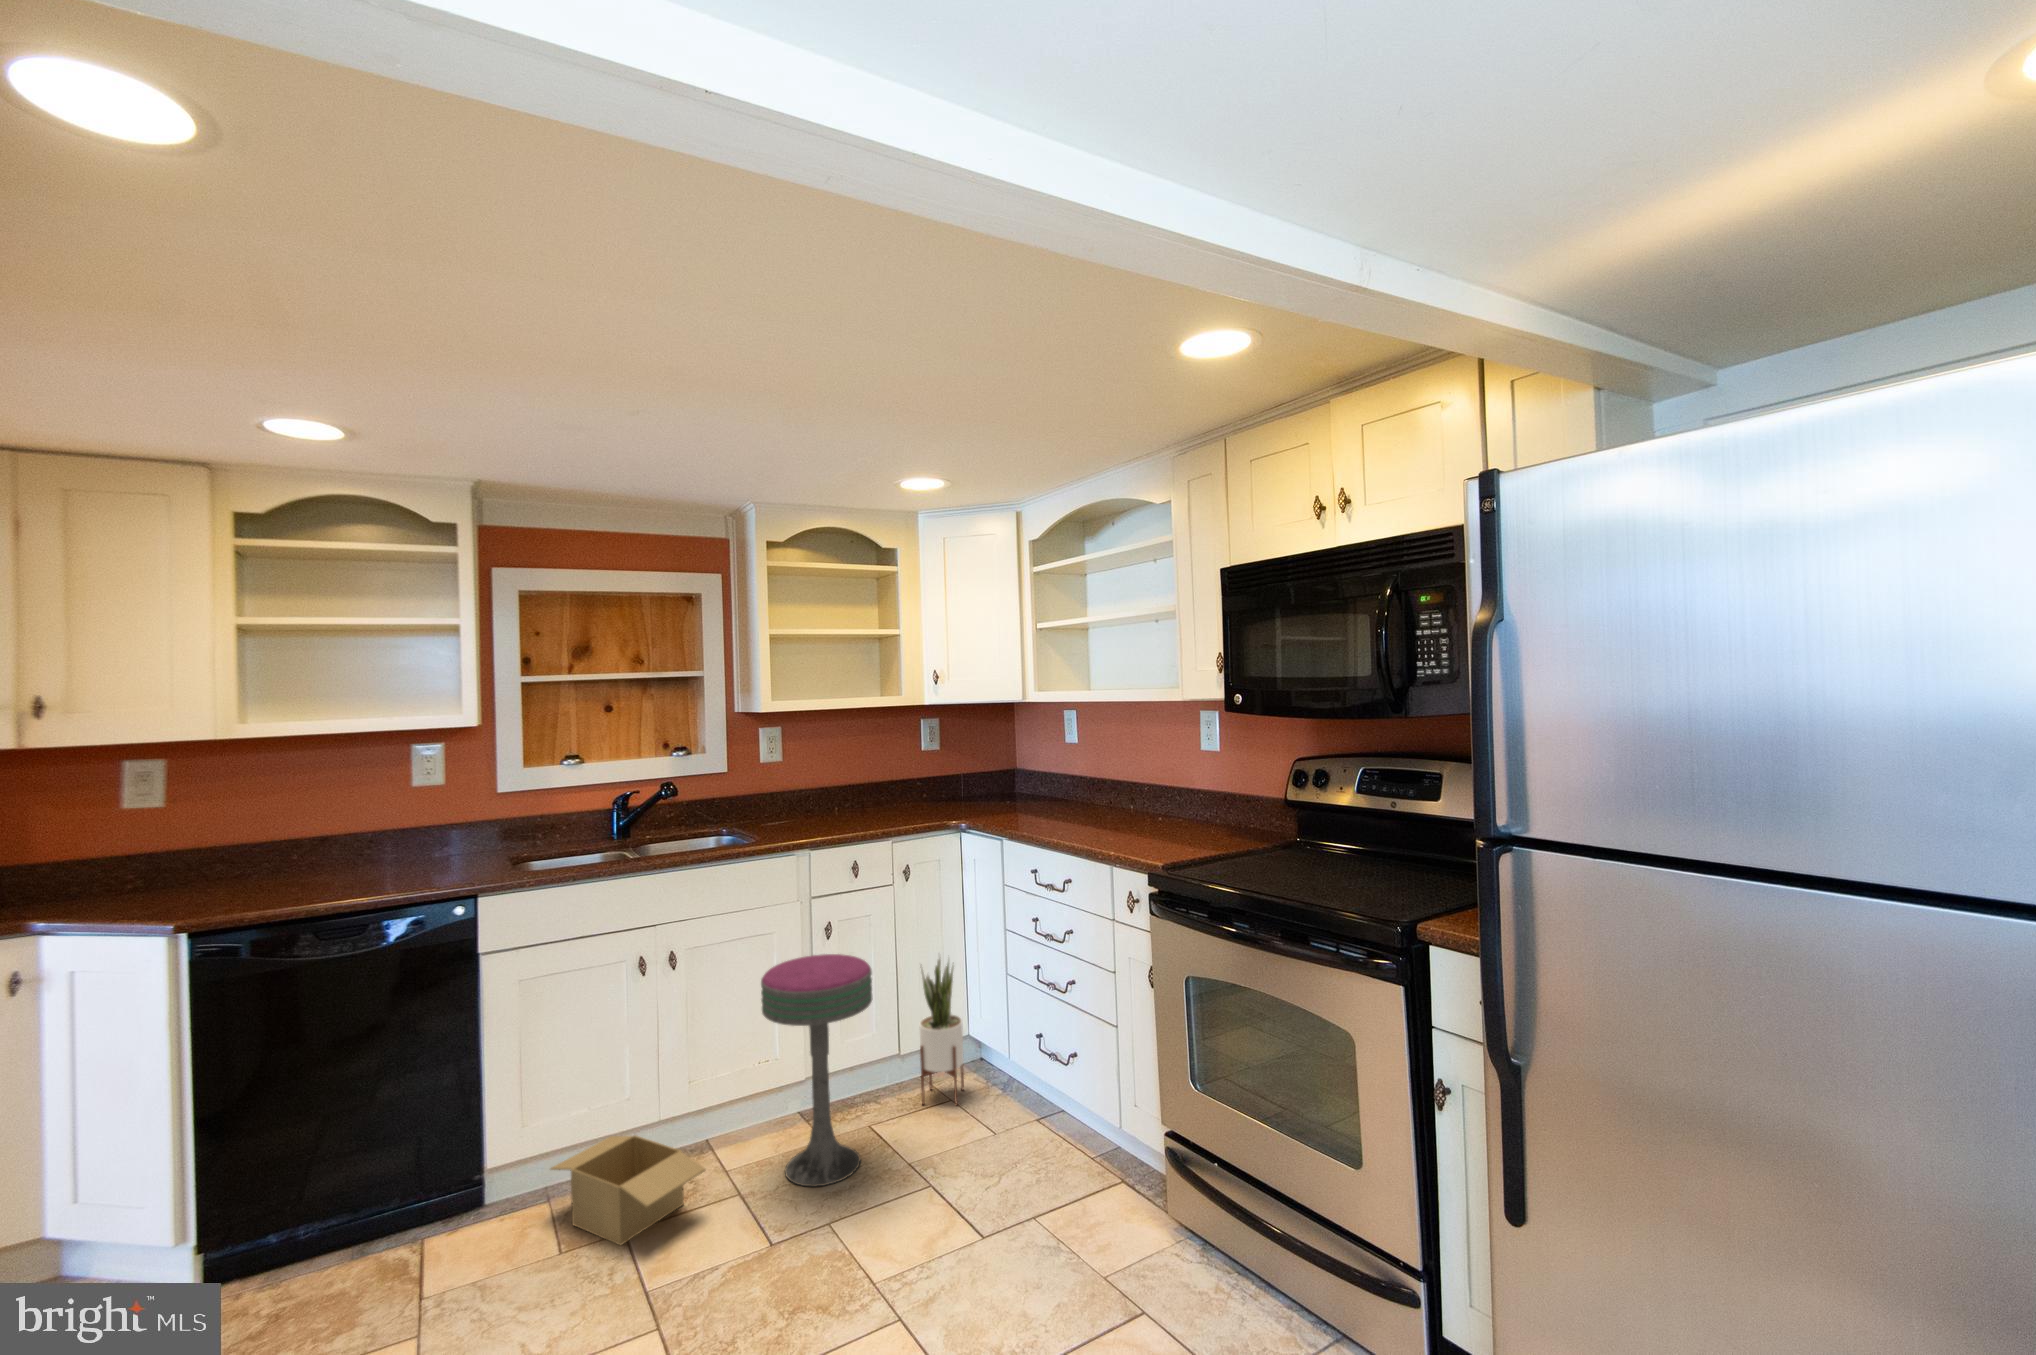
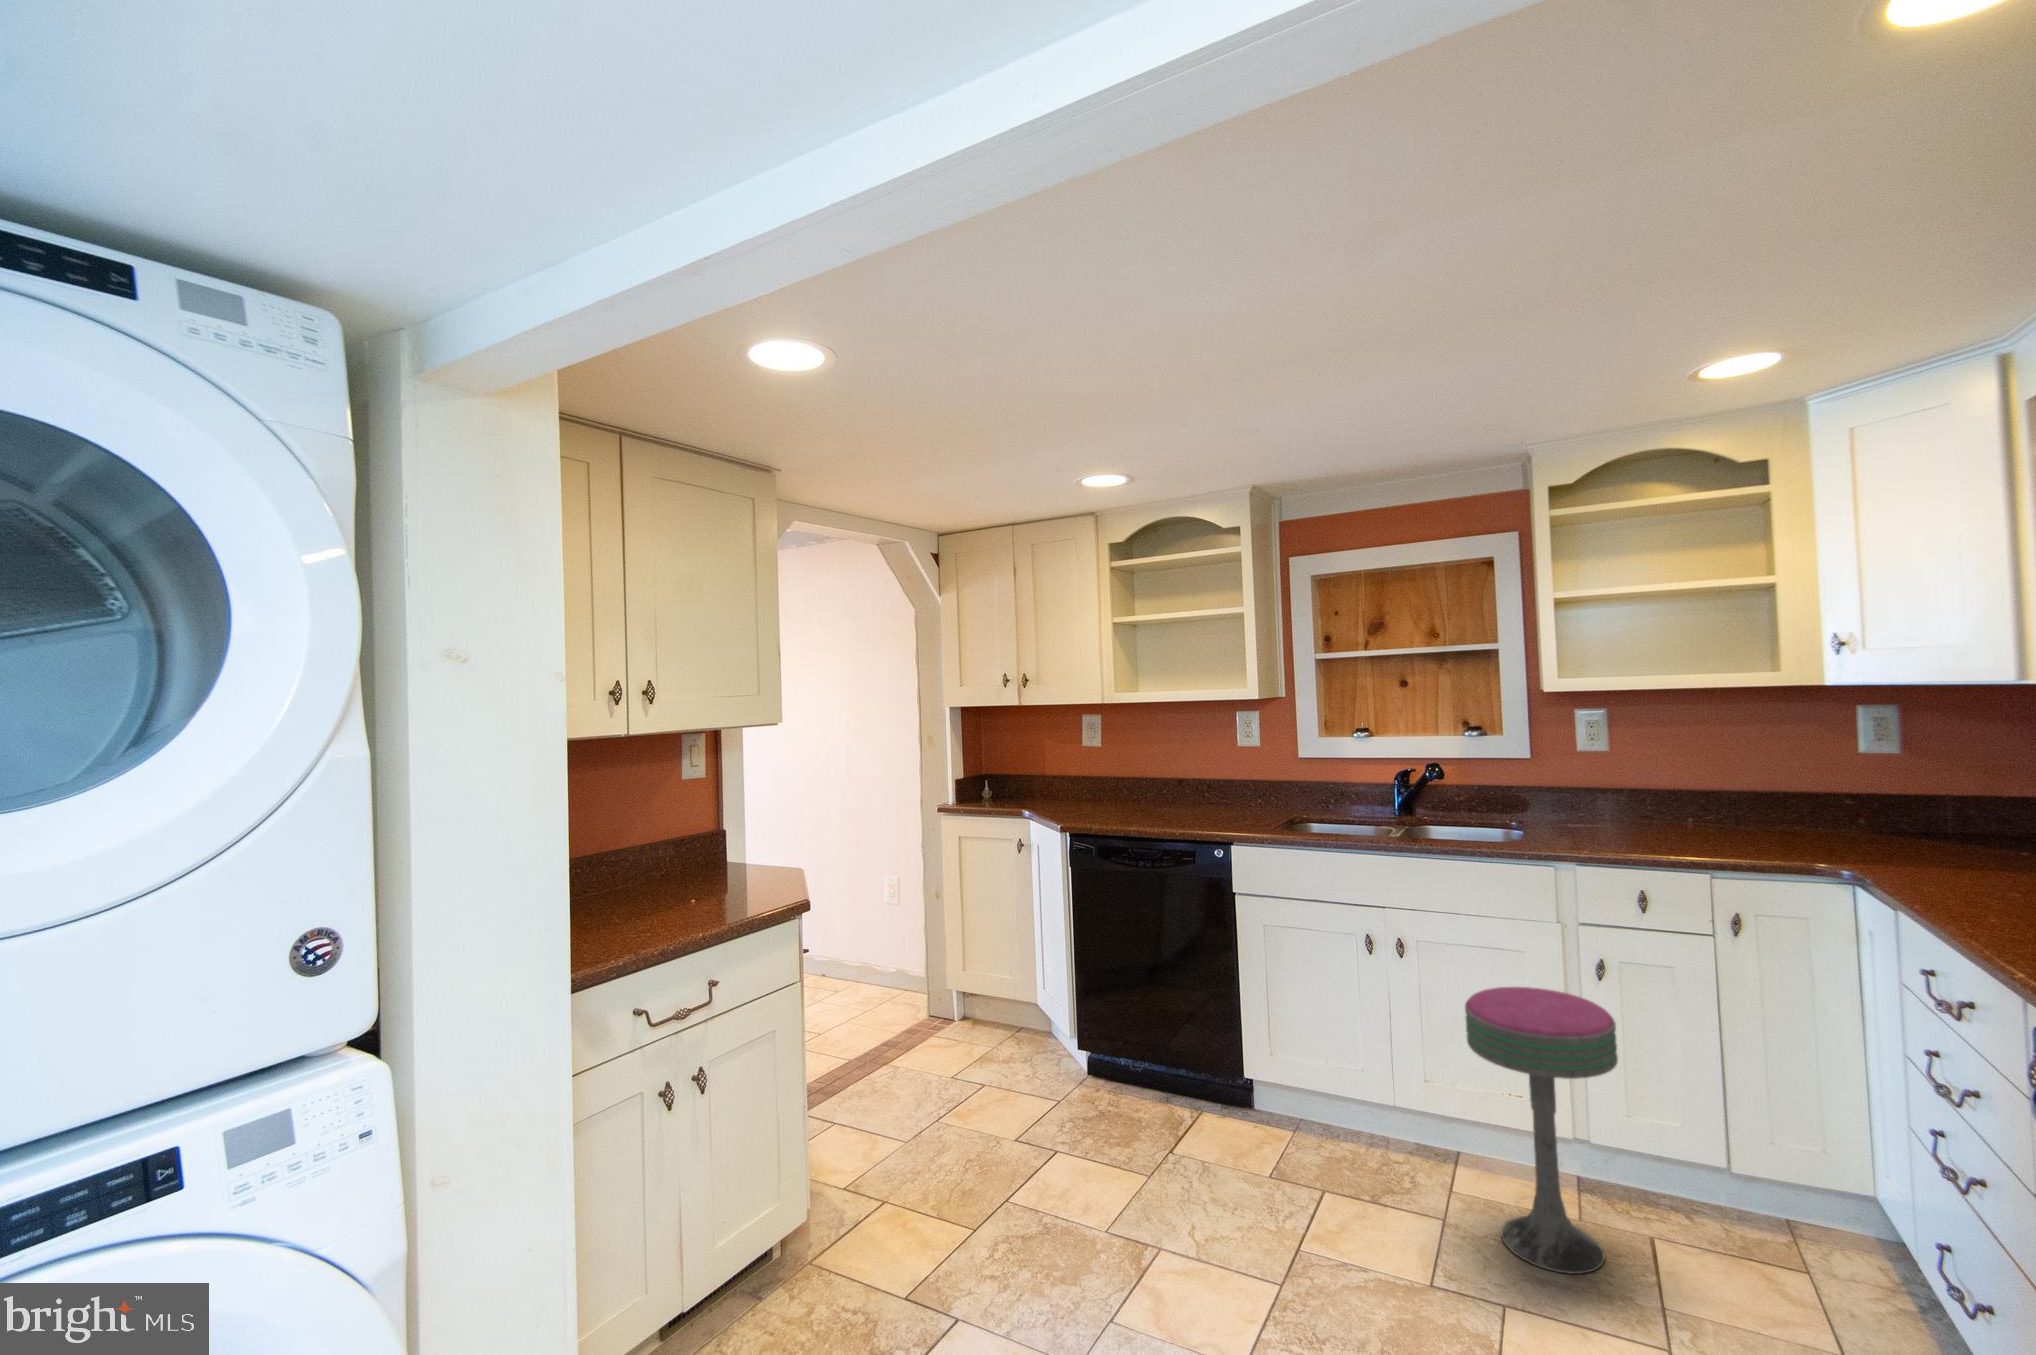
potted plant: present [920,959,964,1105] -> none [1733,1048,1844,1284]
cardboard box: present [551,1135,706,1245] -> none [1283,1100,1396,1200]

